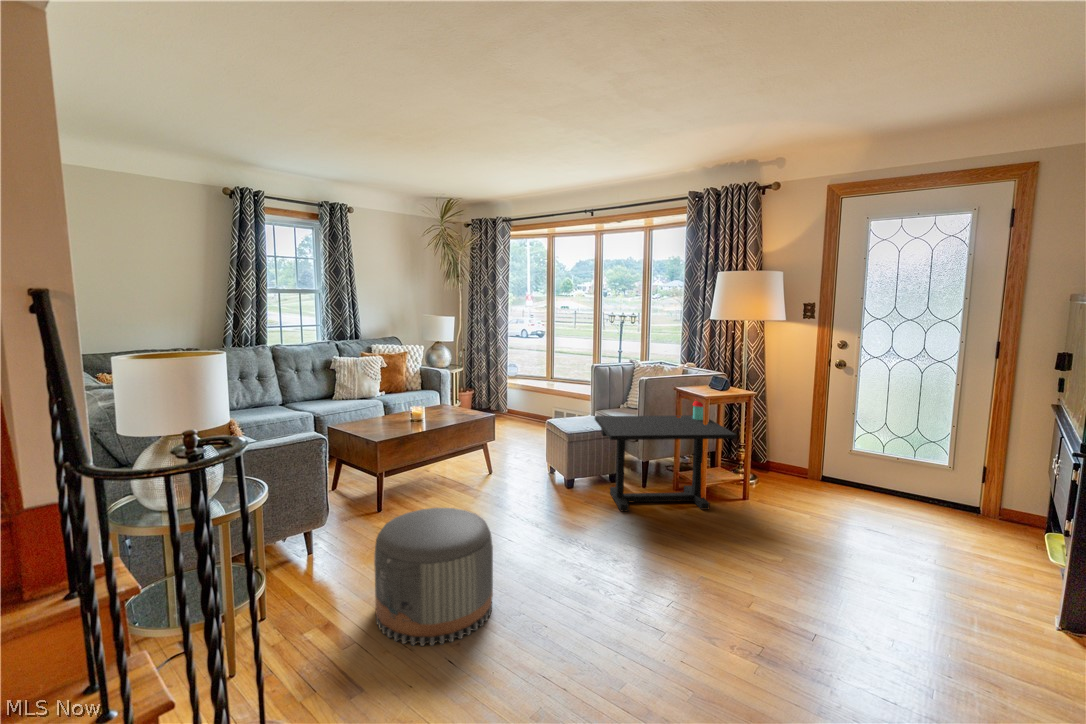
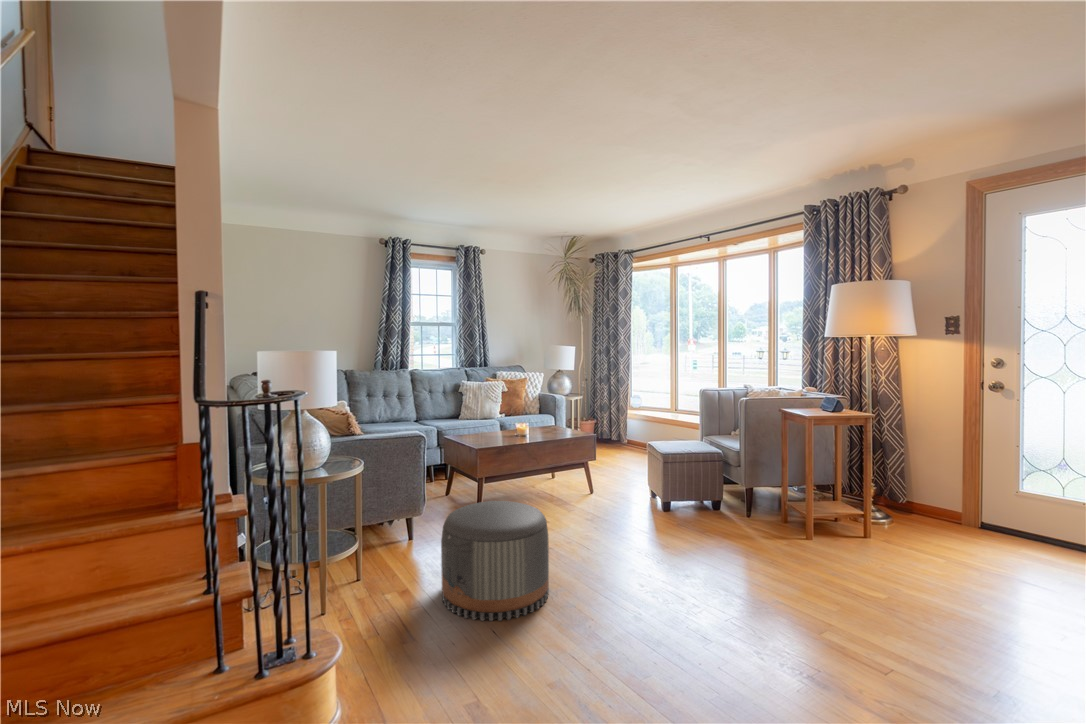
side table: present [595,401,737,511] -> none [691,413,843,543]

